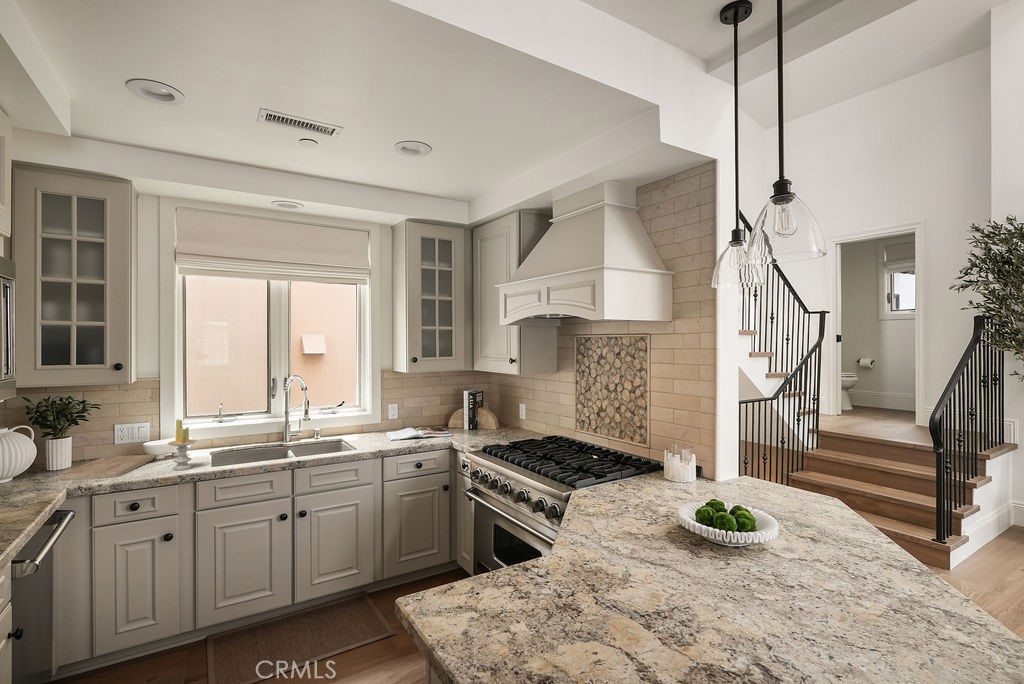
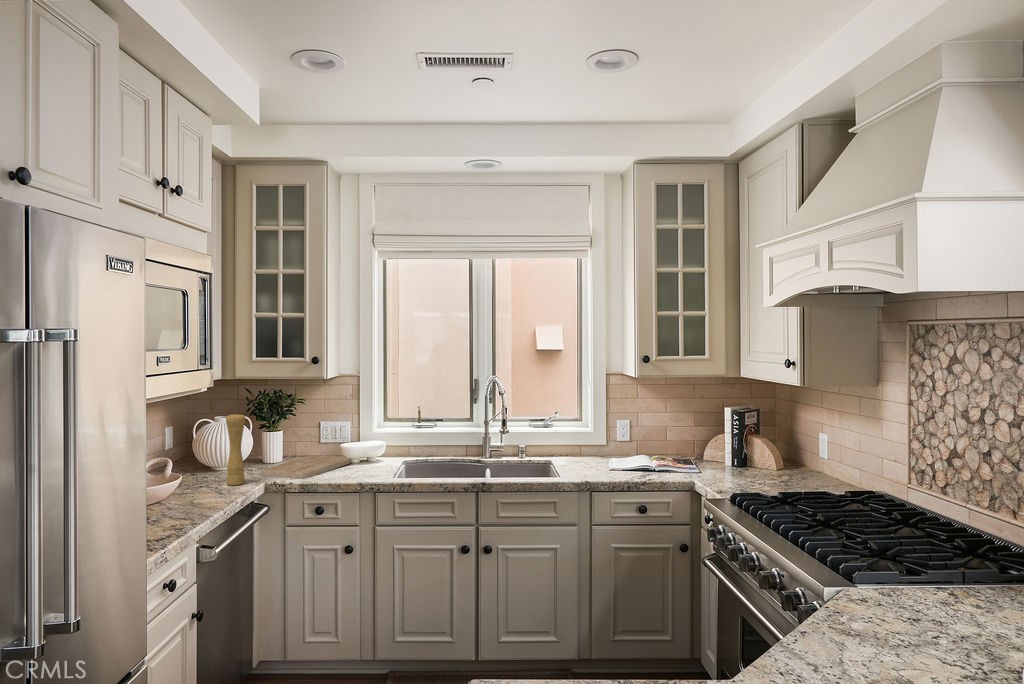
candle: present [168,419,197,470] -> none [350,421,378,479]
pepper mill: none [29,421,52,492] -> present [226,413,245,485]

